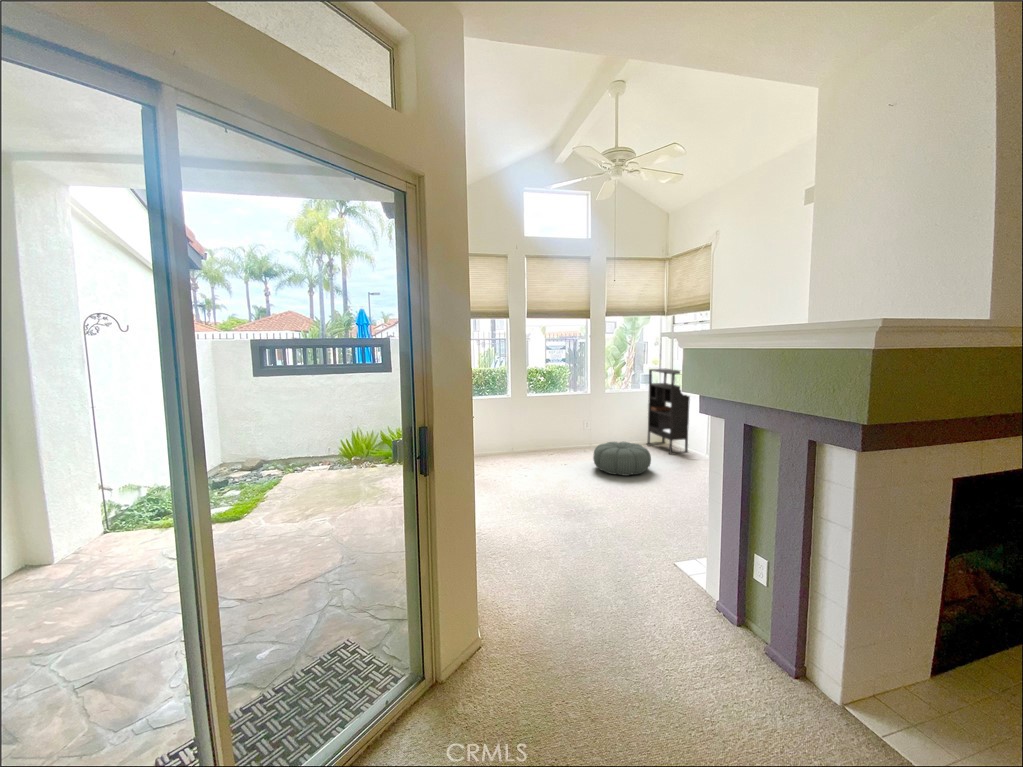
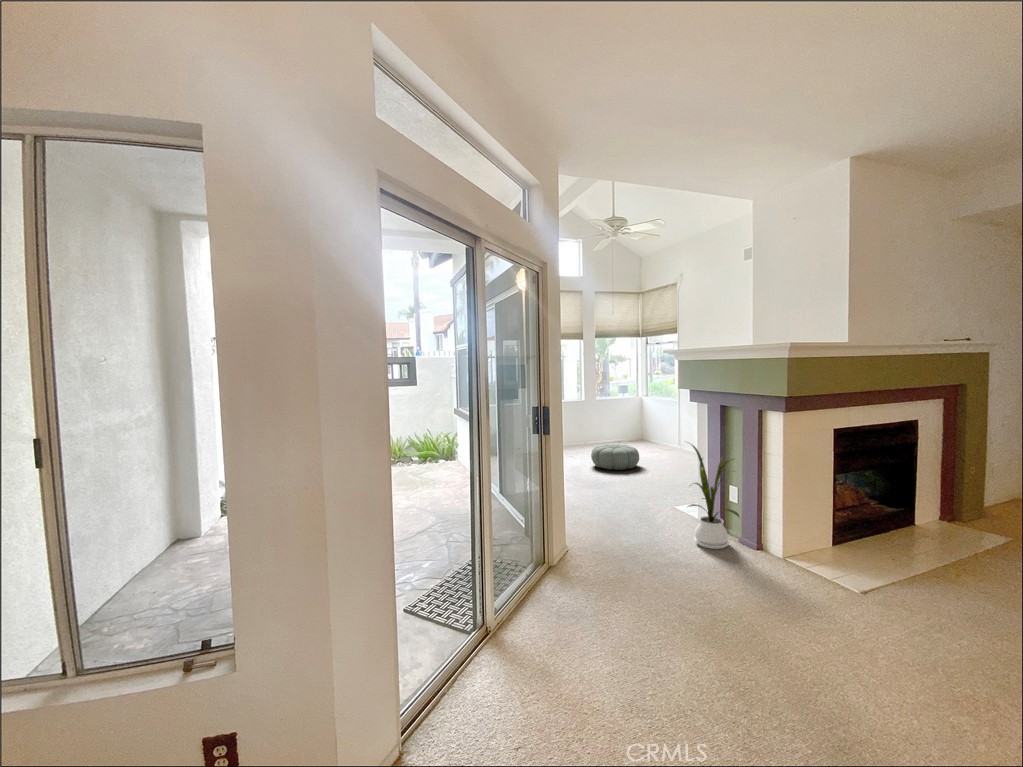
bookshelf: present [647,369,690,454] -> none [628,383,666,456]
house plant: none [676,474,766,660] -> present [688,444,739,549]

